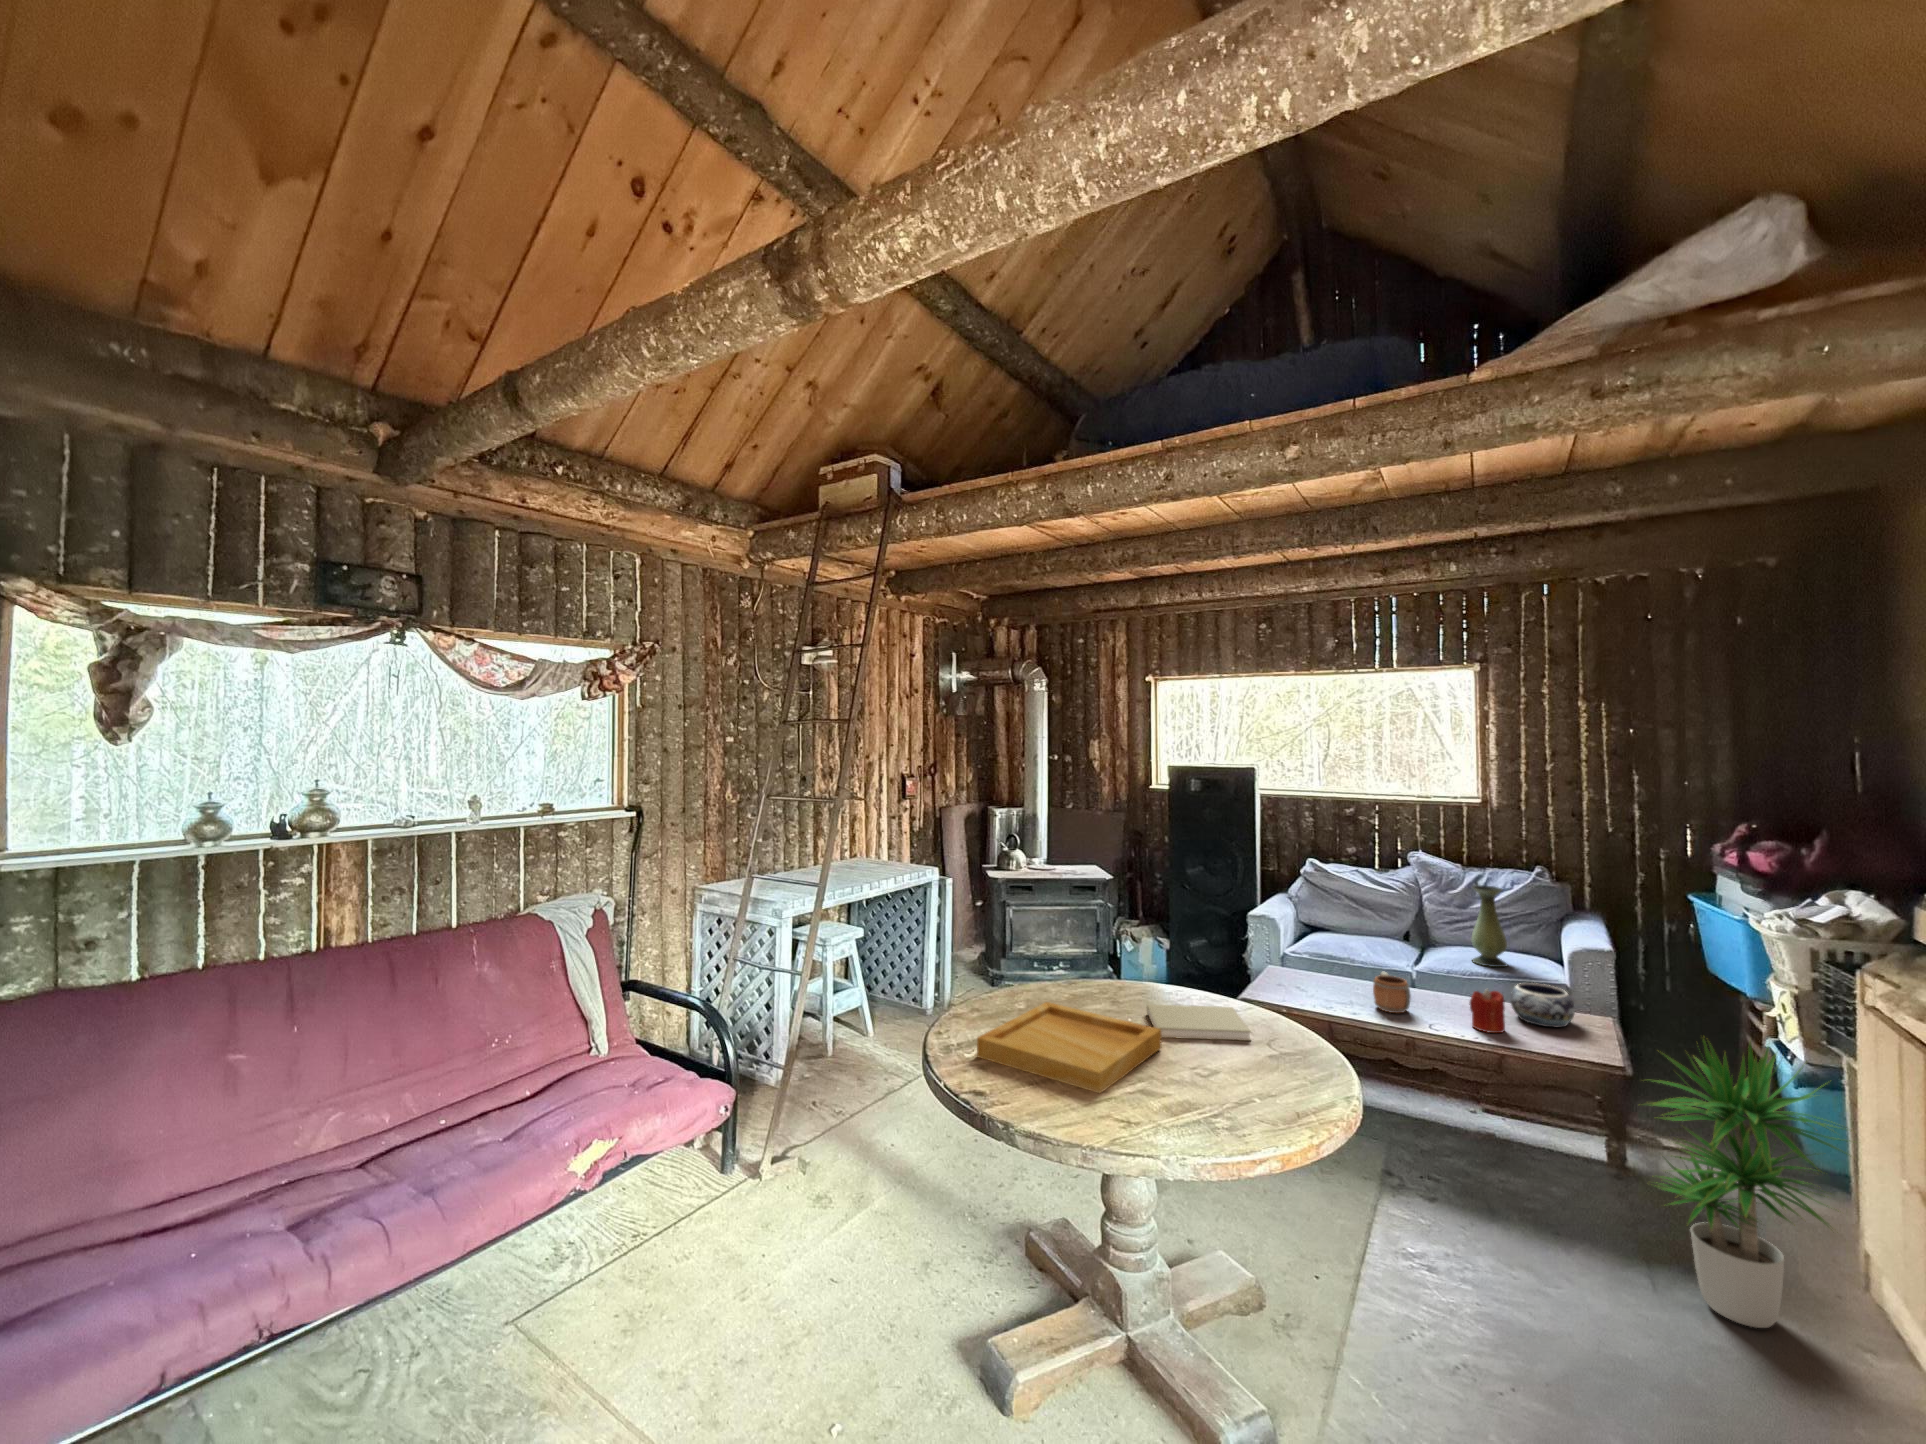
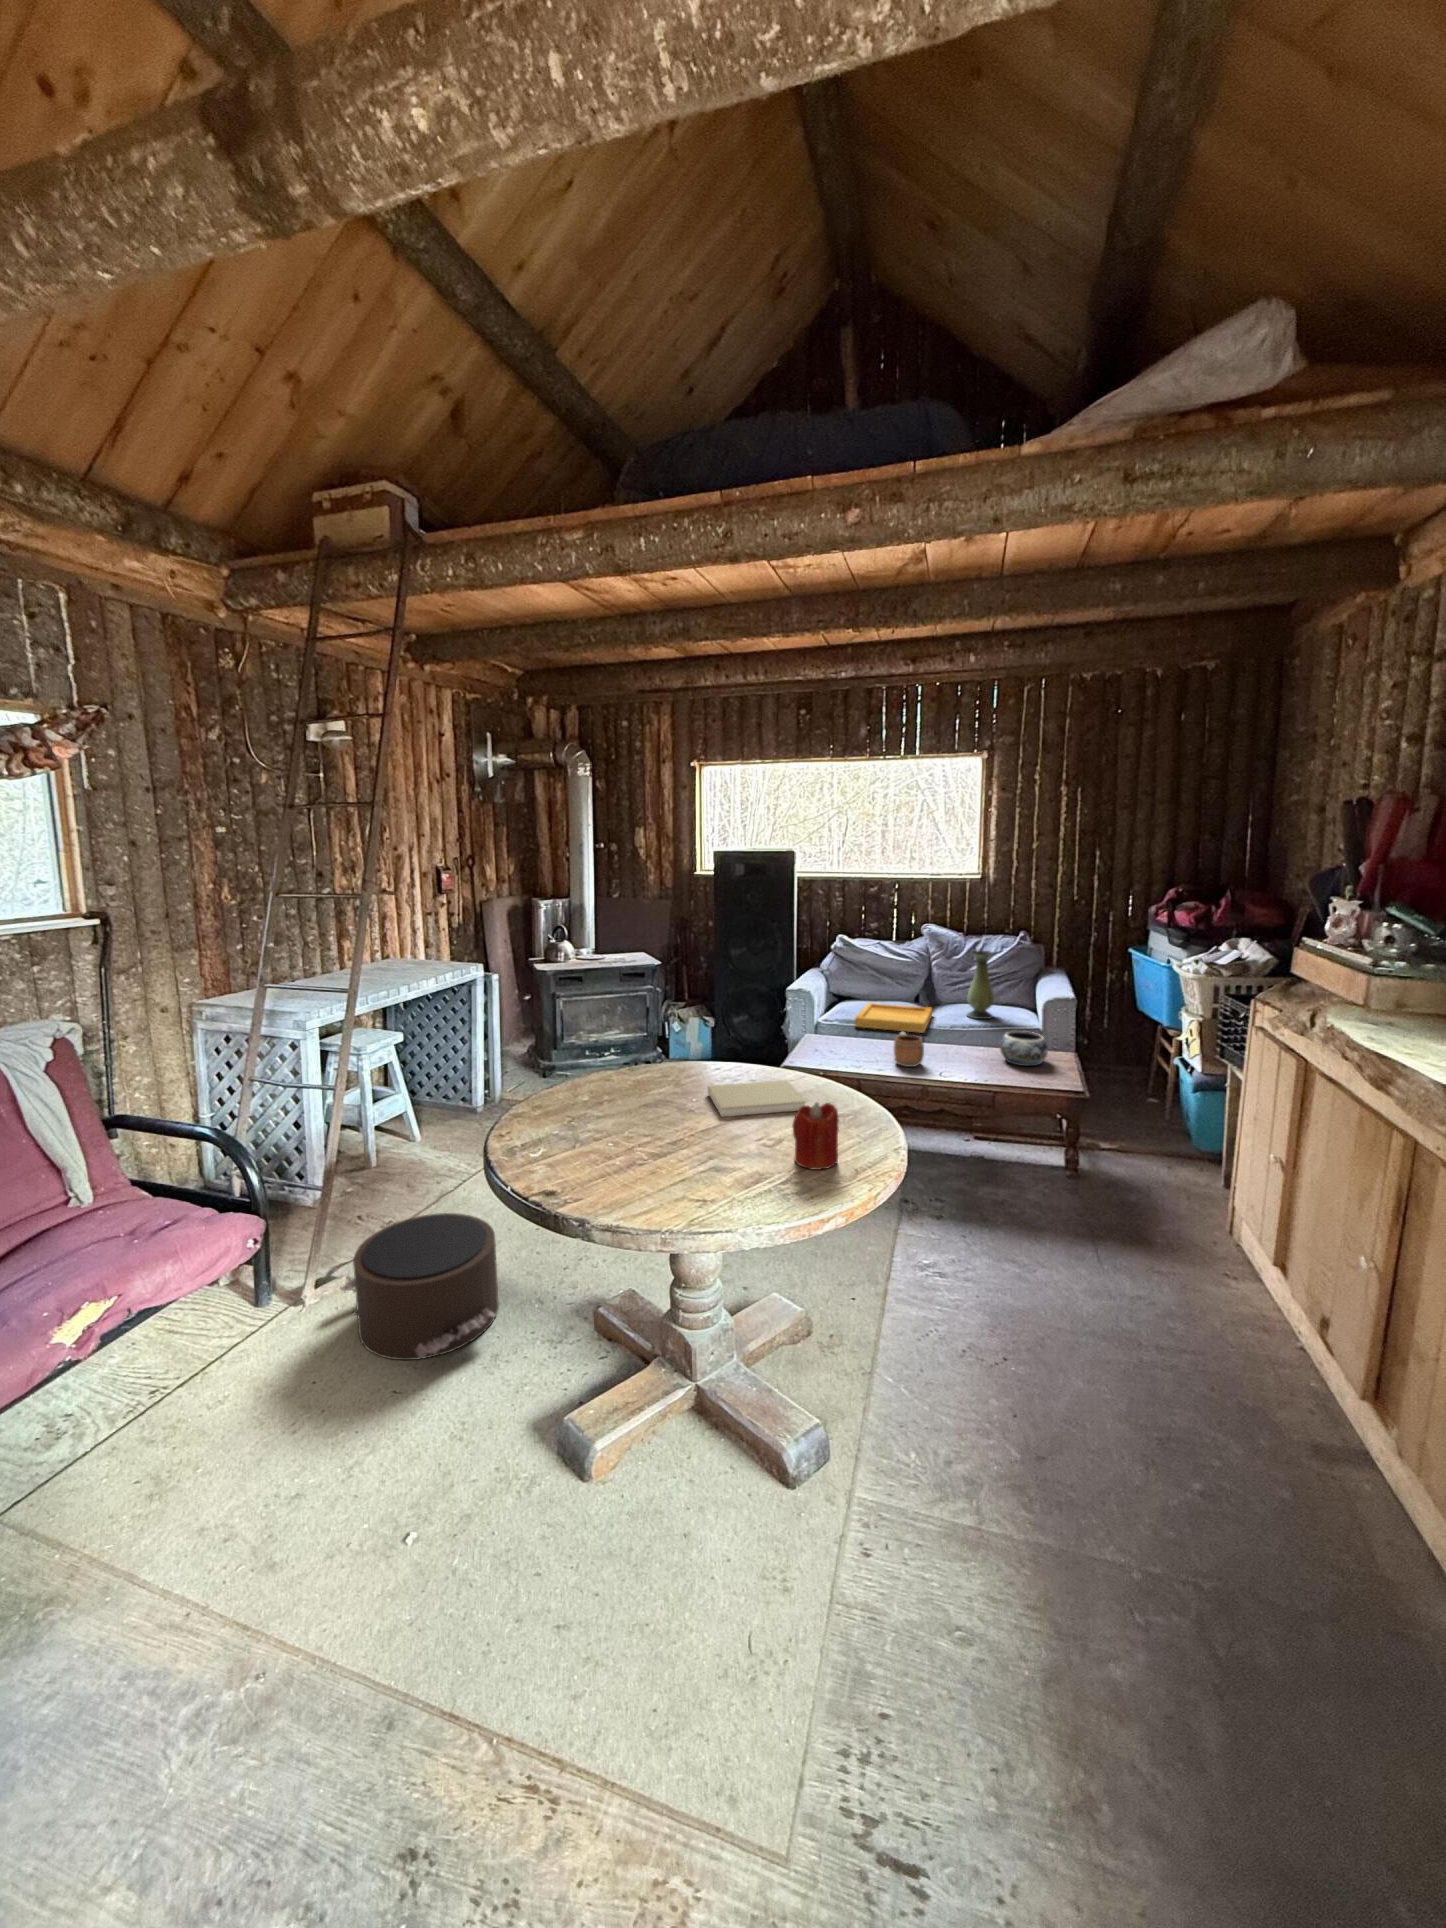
candle: present [1469,989,1505,1033] -> present [792,1102,839,1170]
tray: present [977,1002,1161,1093] -> present [855,1003,932,1033]
potted plant: present [1651,1039,1852,1328] -> none [1100,1062,1253,1281]
pouf: none [791,1107,934,1250] -> present [340,1213,499,1360]

